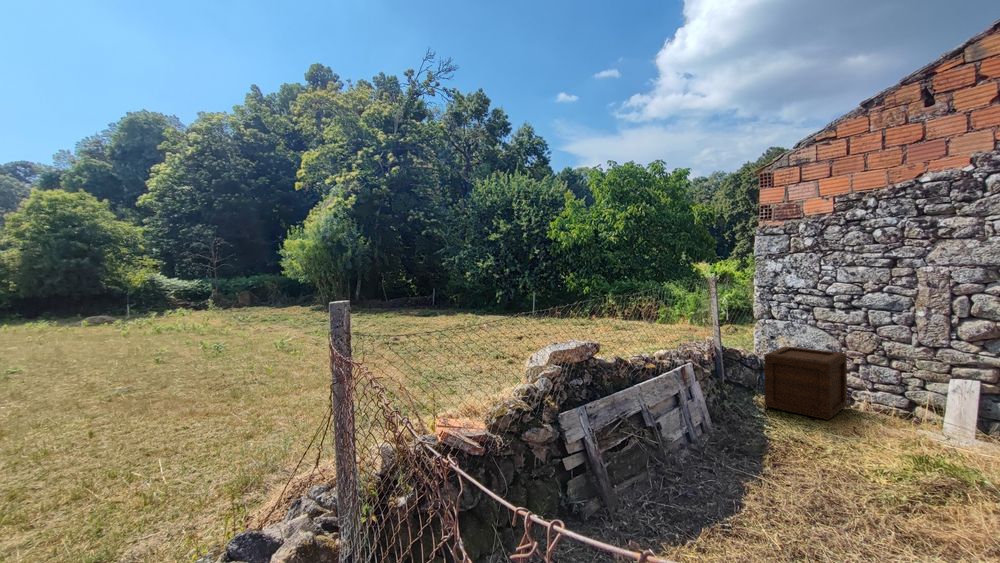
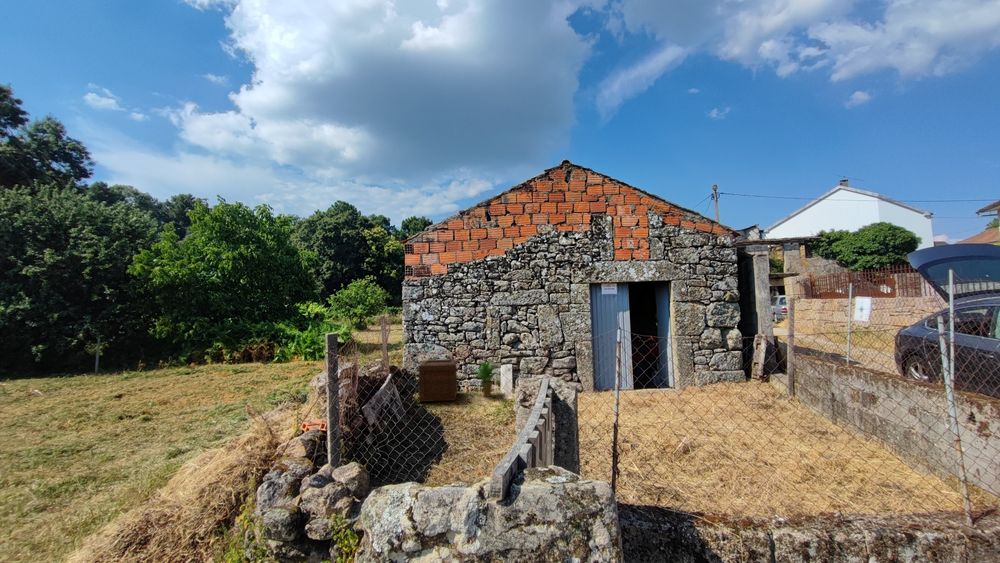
potted plant: none [874,363,938,430] -> present [474,361,497,396]

